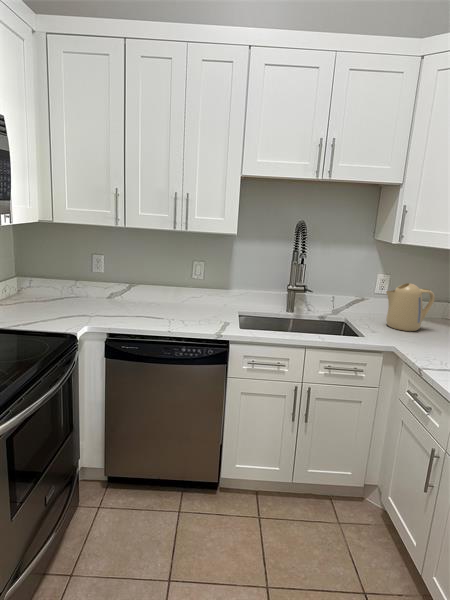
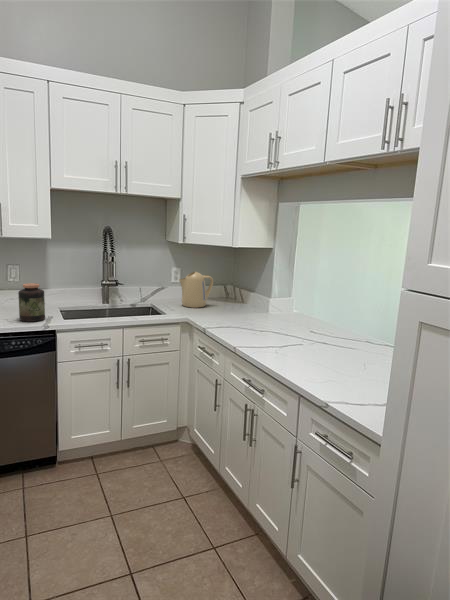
jar: none [193,283,222,327] -> present [18,283,45,322]

